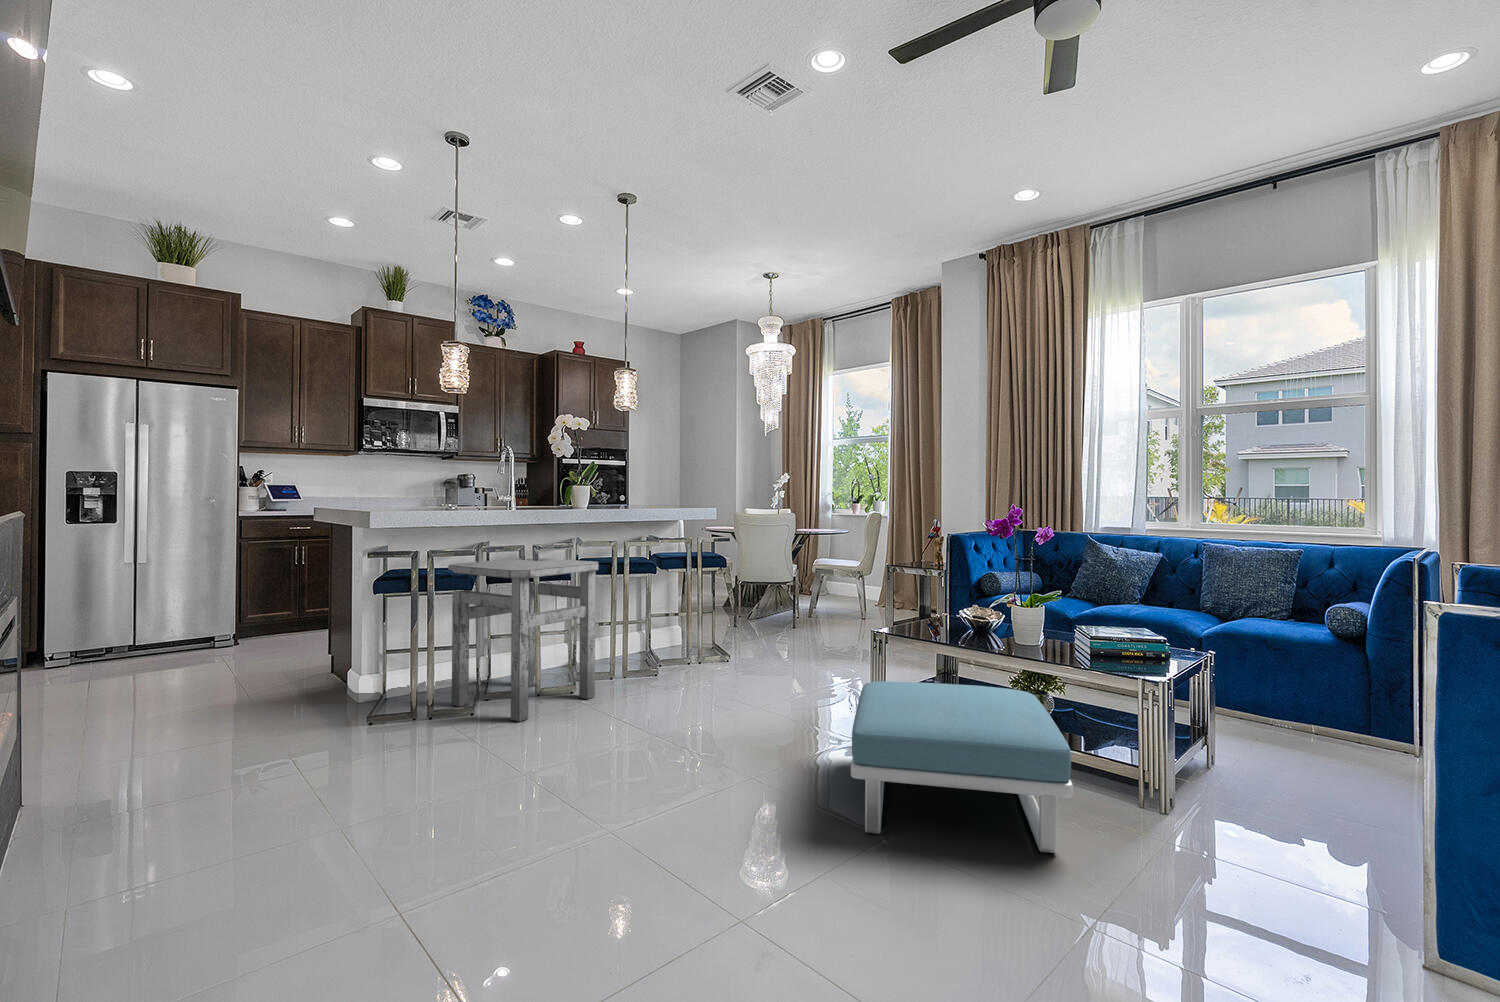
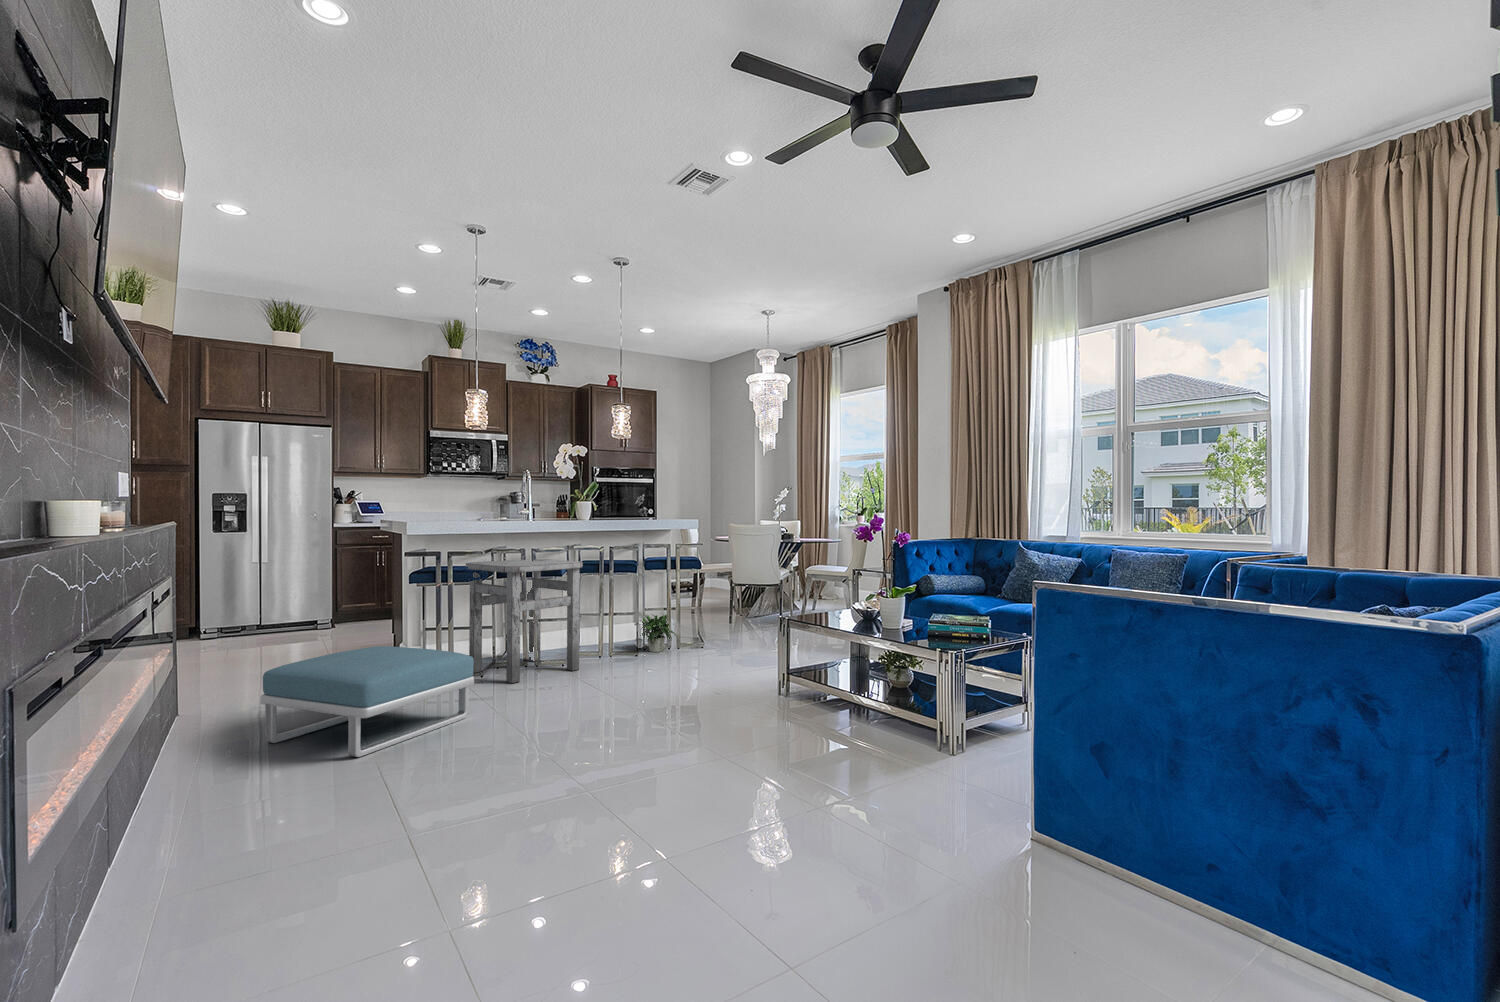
potted plant: none [631,621,698,668] -> present [625,614,677,652]
footstool: present [851,681,1073,853] -> present [260,646,474,757]

